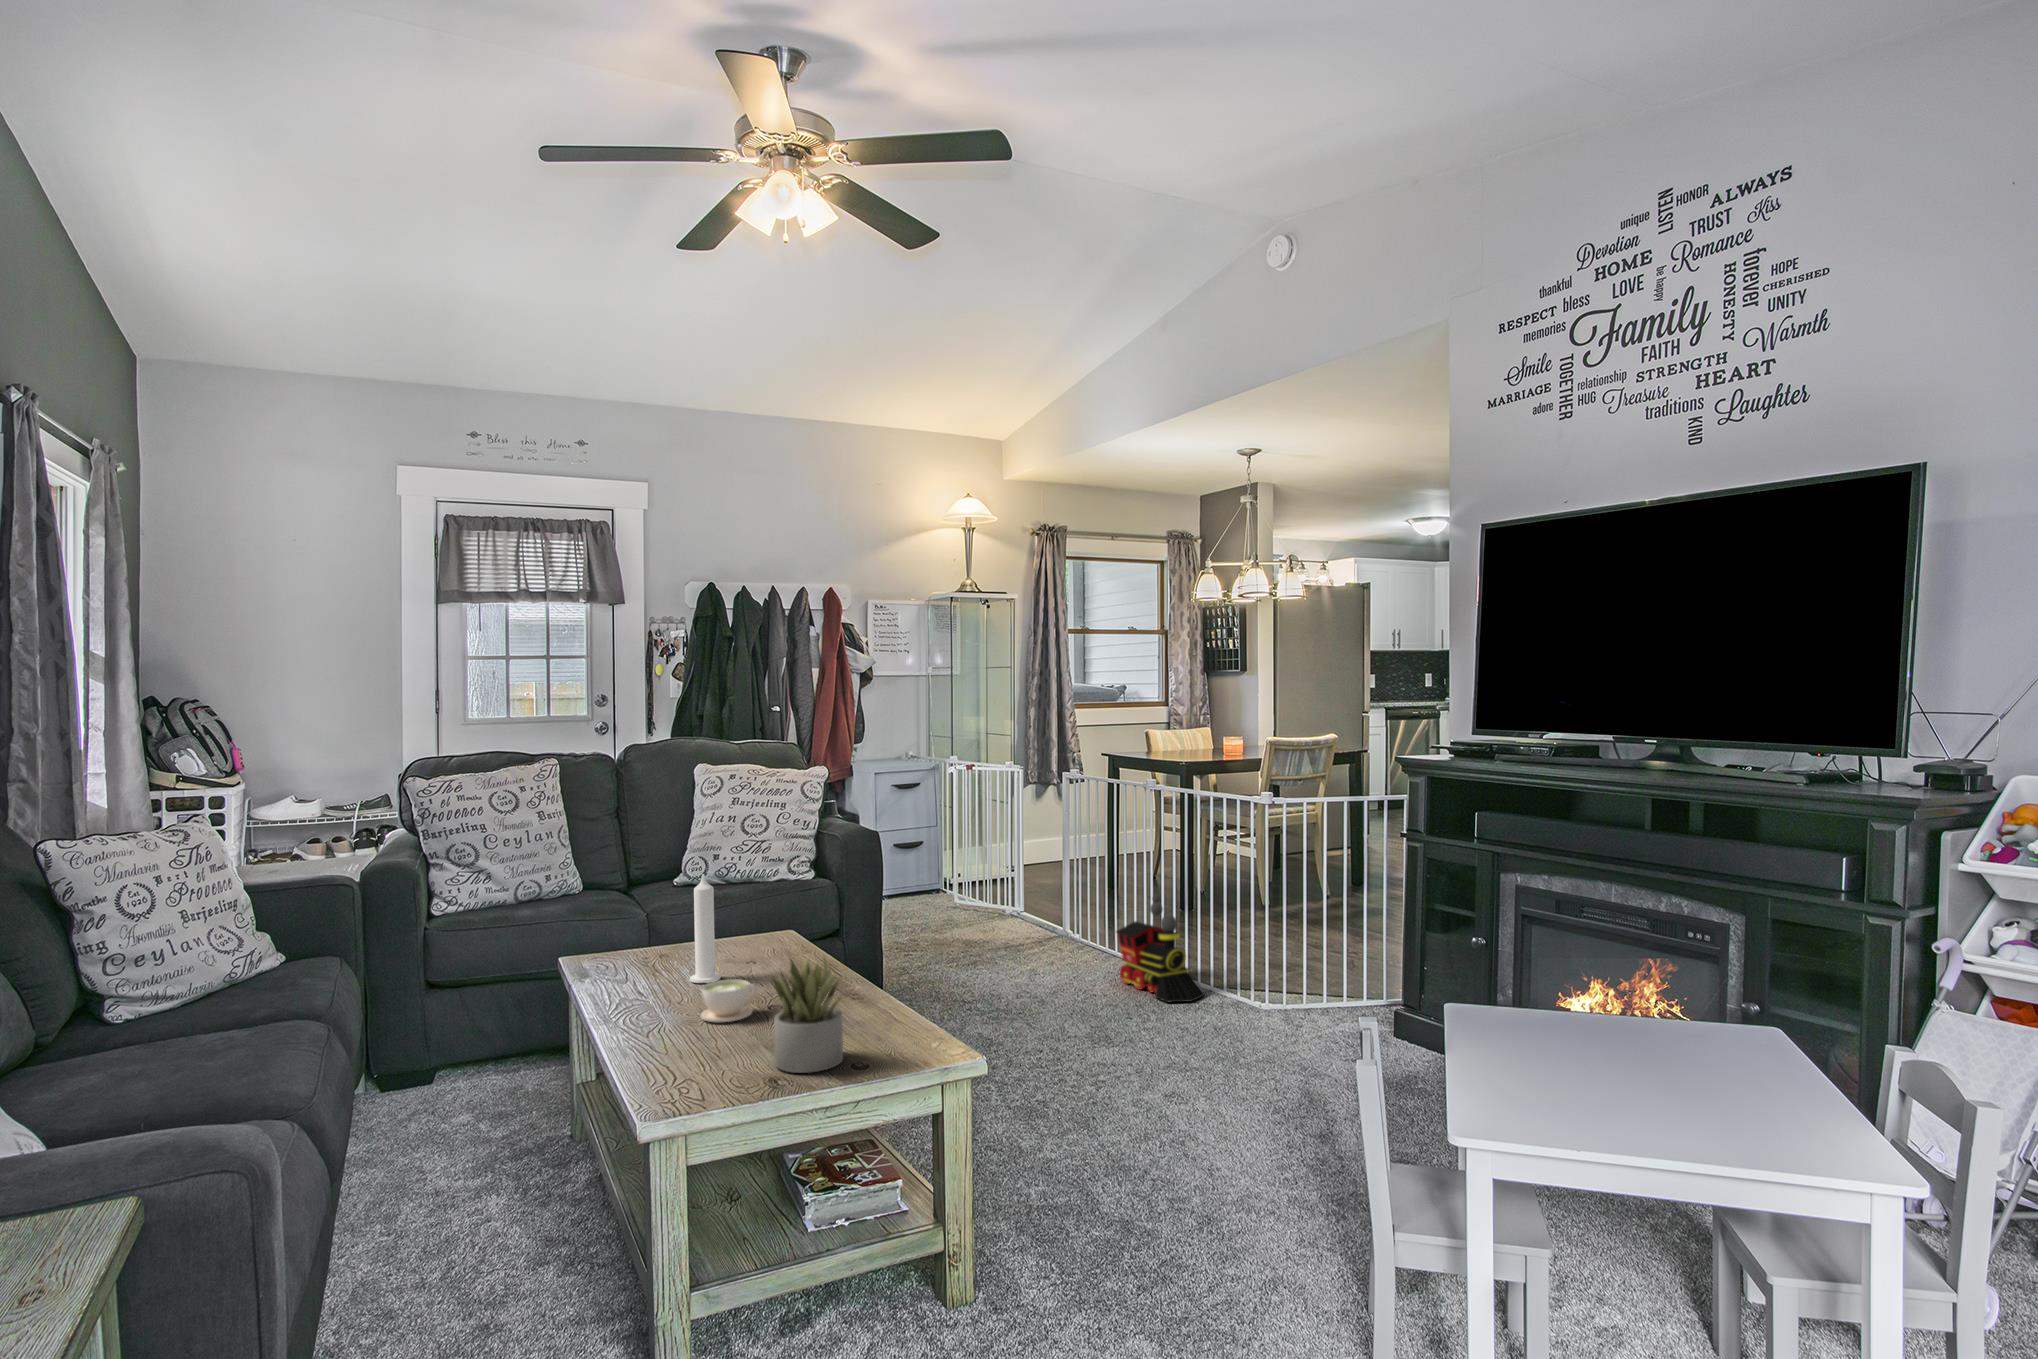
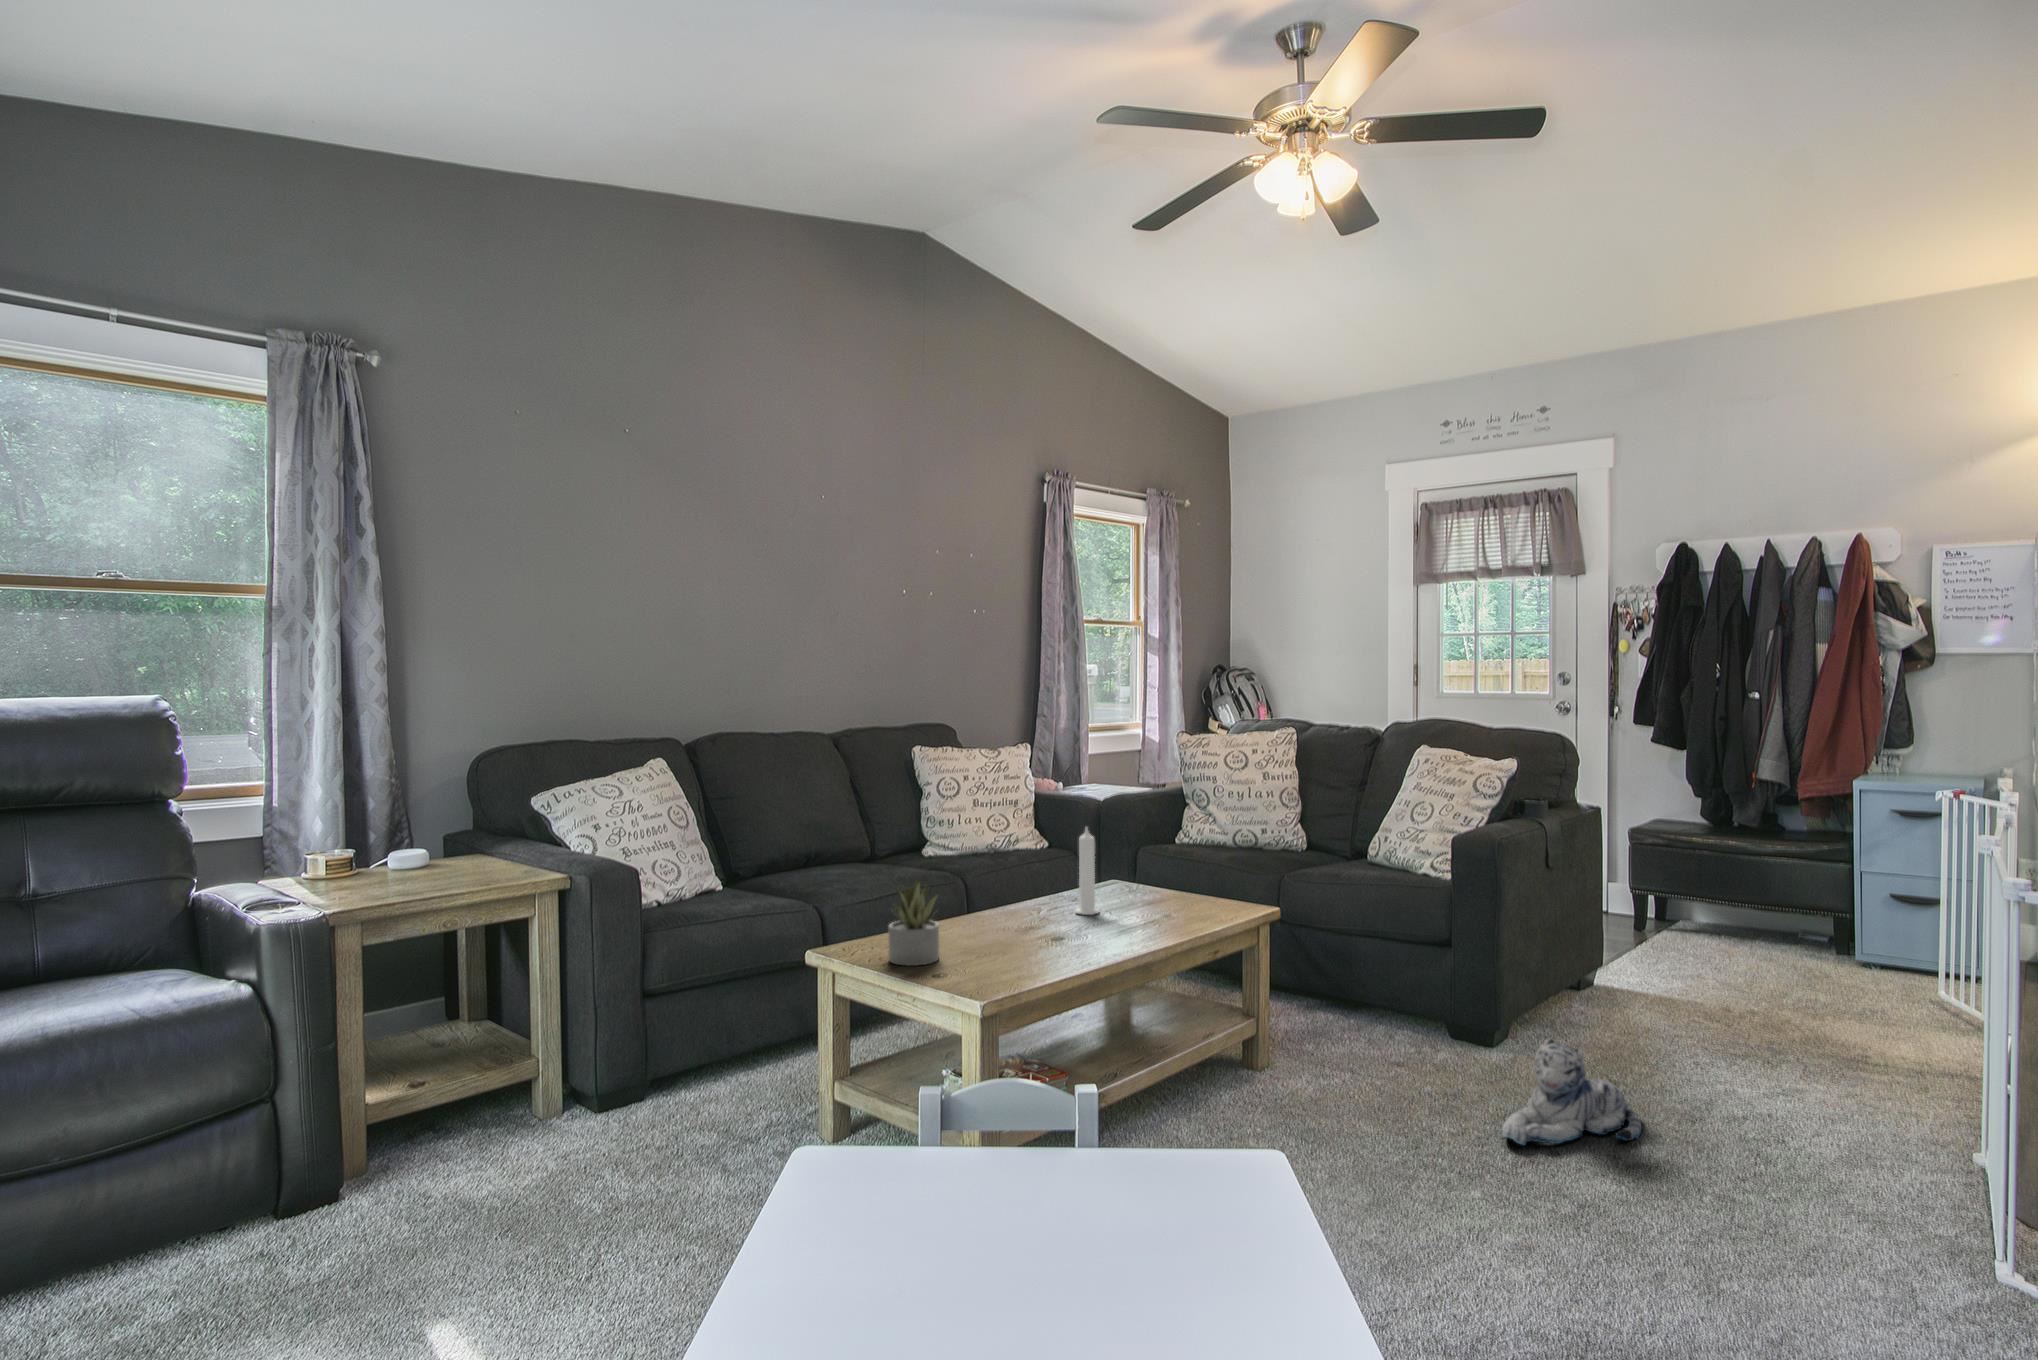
toy train: present [1116,895,1205,1002] -> none [1819,1026,1945,1216]
plush toy: none [1009,964,1078,1049] -> present [1501,1039,1642,1145]
coffee cup: present [701,979,757,1022] -> none [985,903,1024,934]

